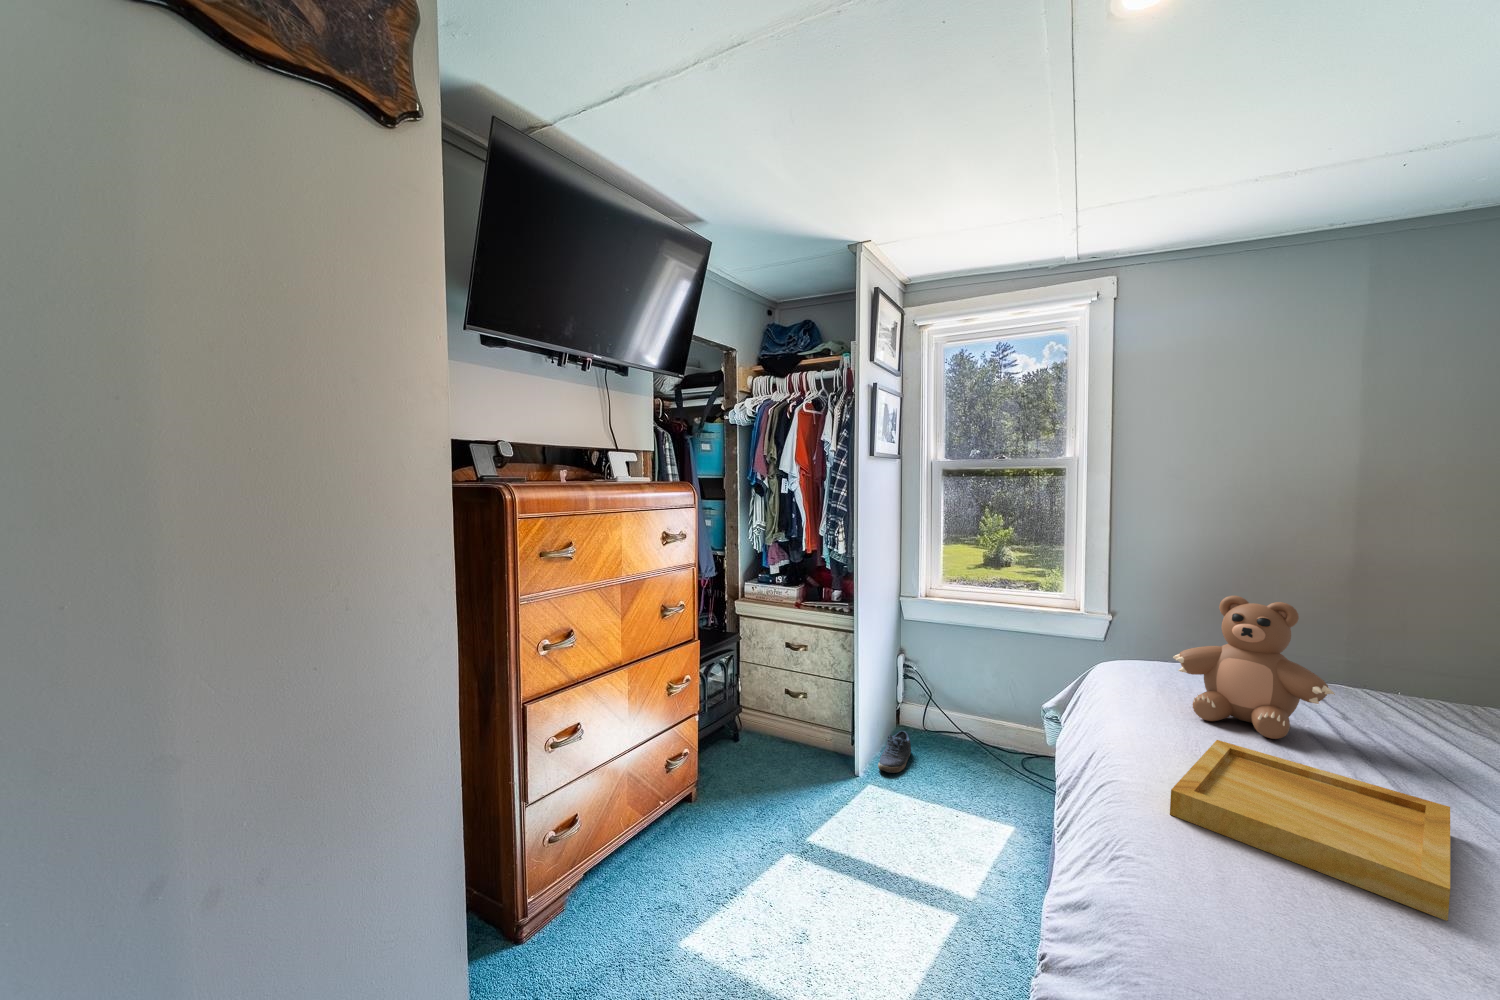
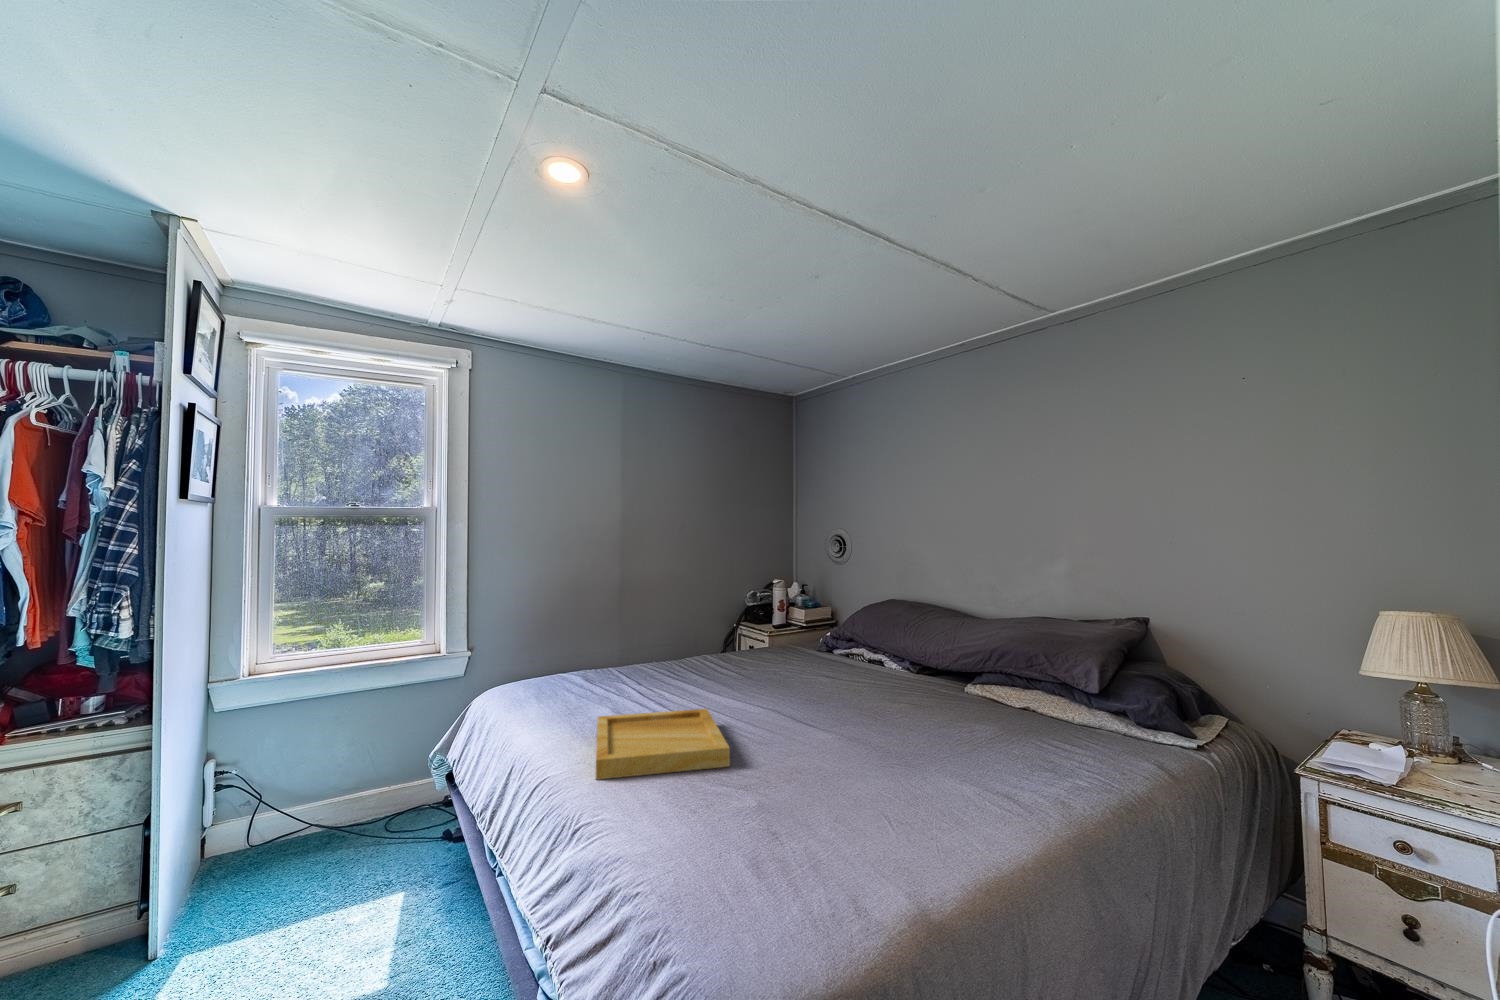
teddy bear: present [1173,596,1335,739] -> none [549,610,644,708]
shoe: present [878,731,911,773] -> none [189,860,239,929]

